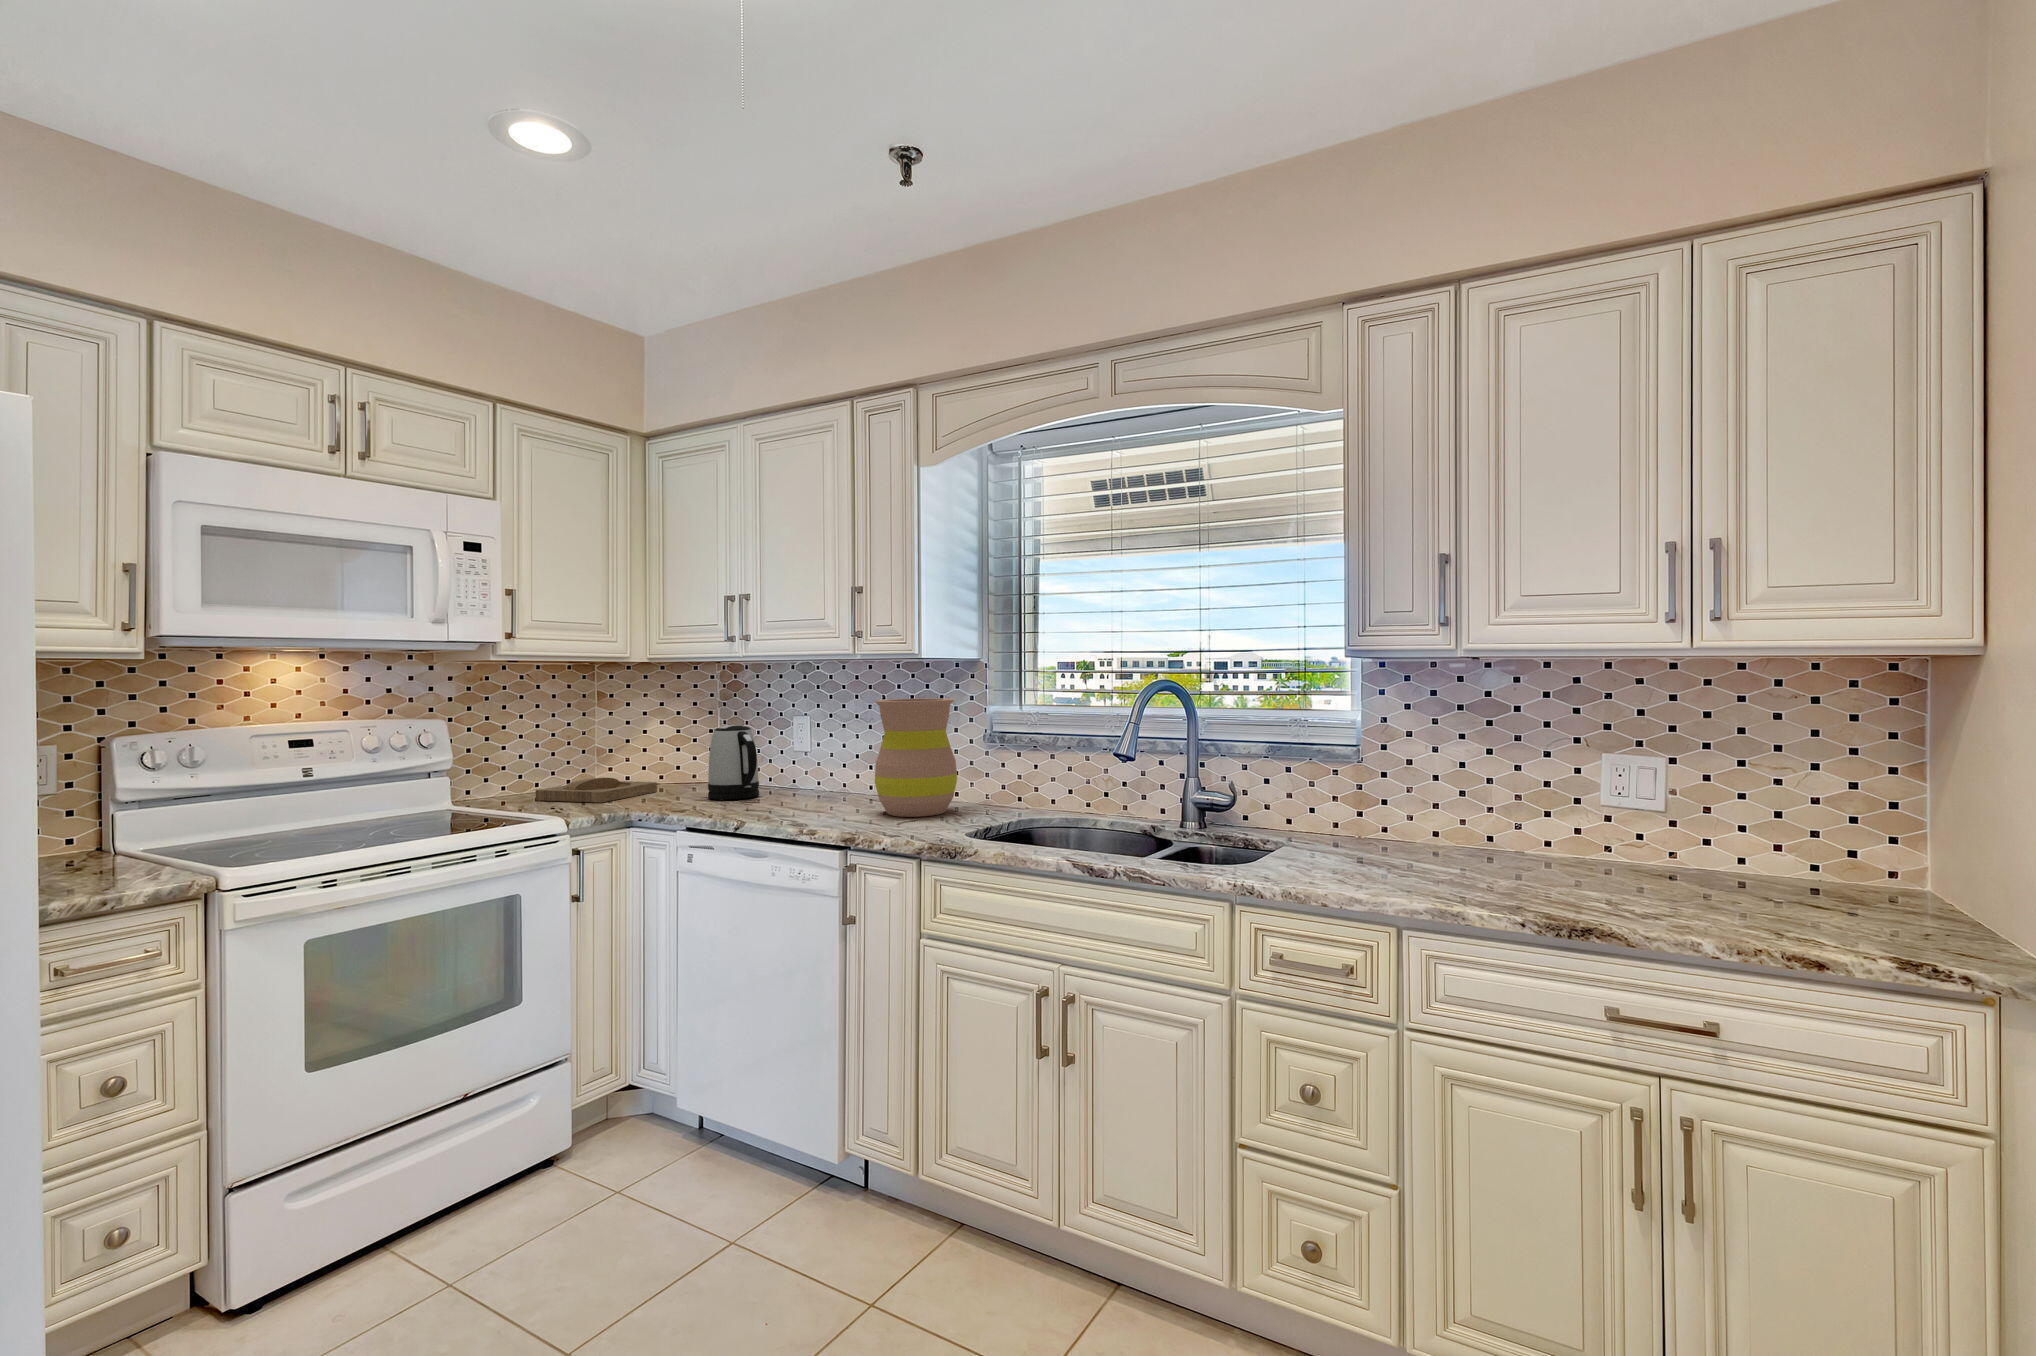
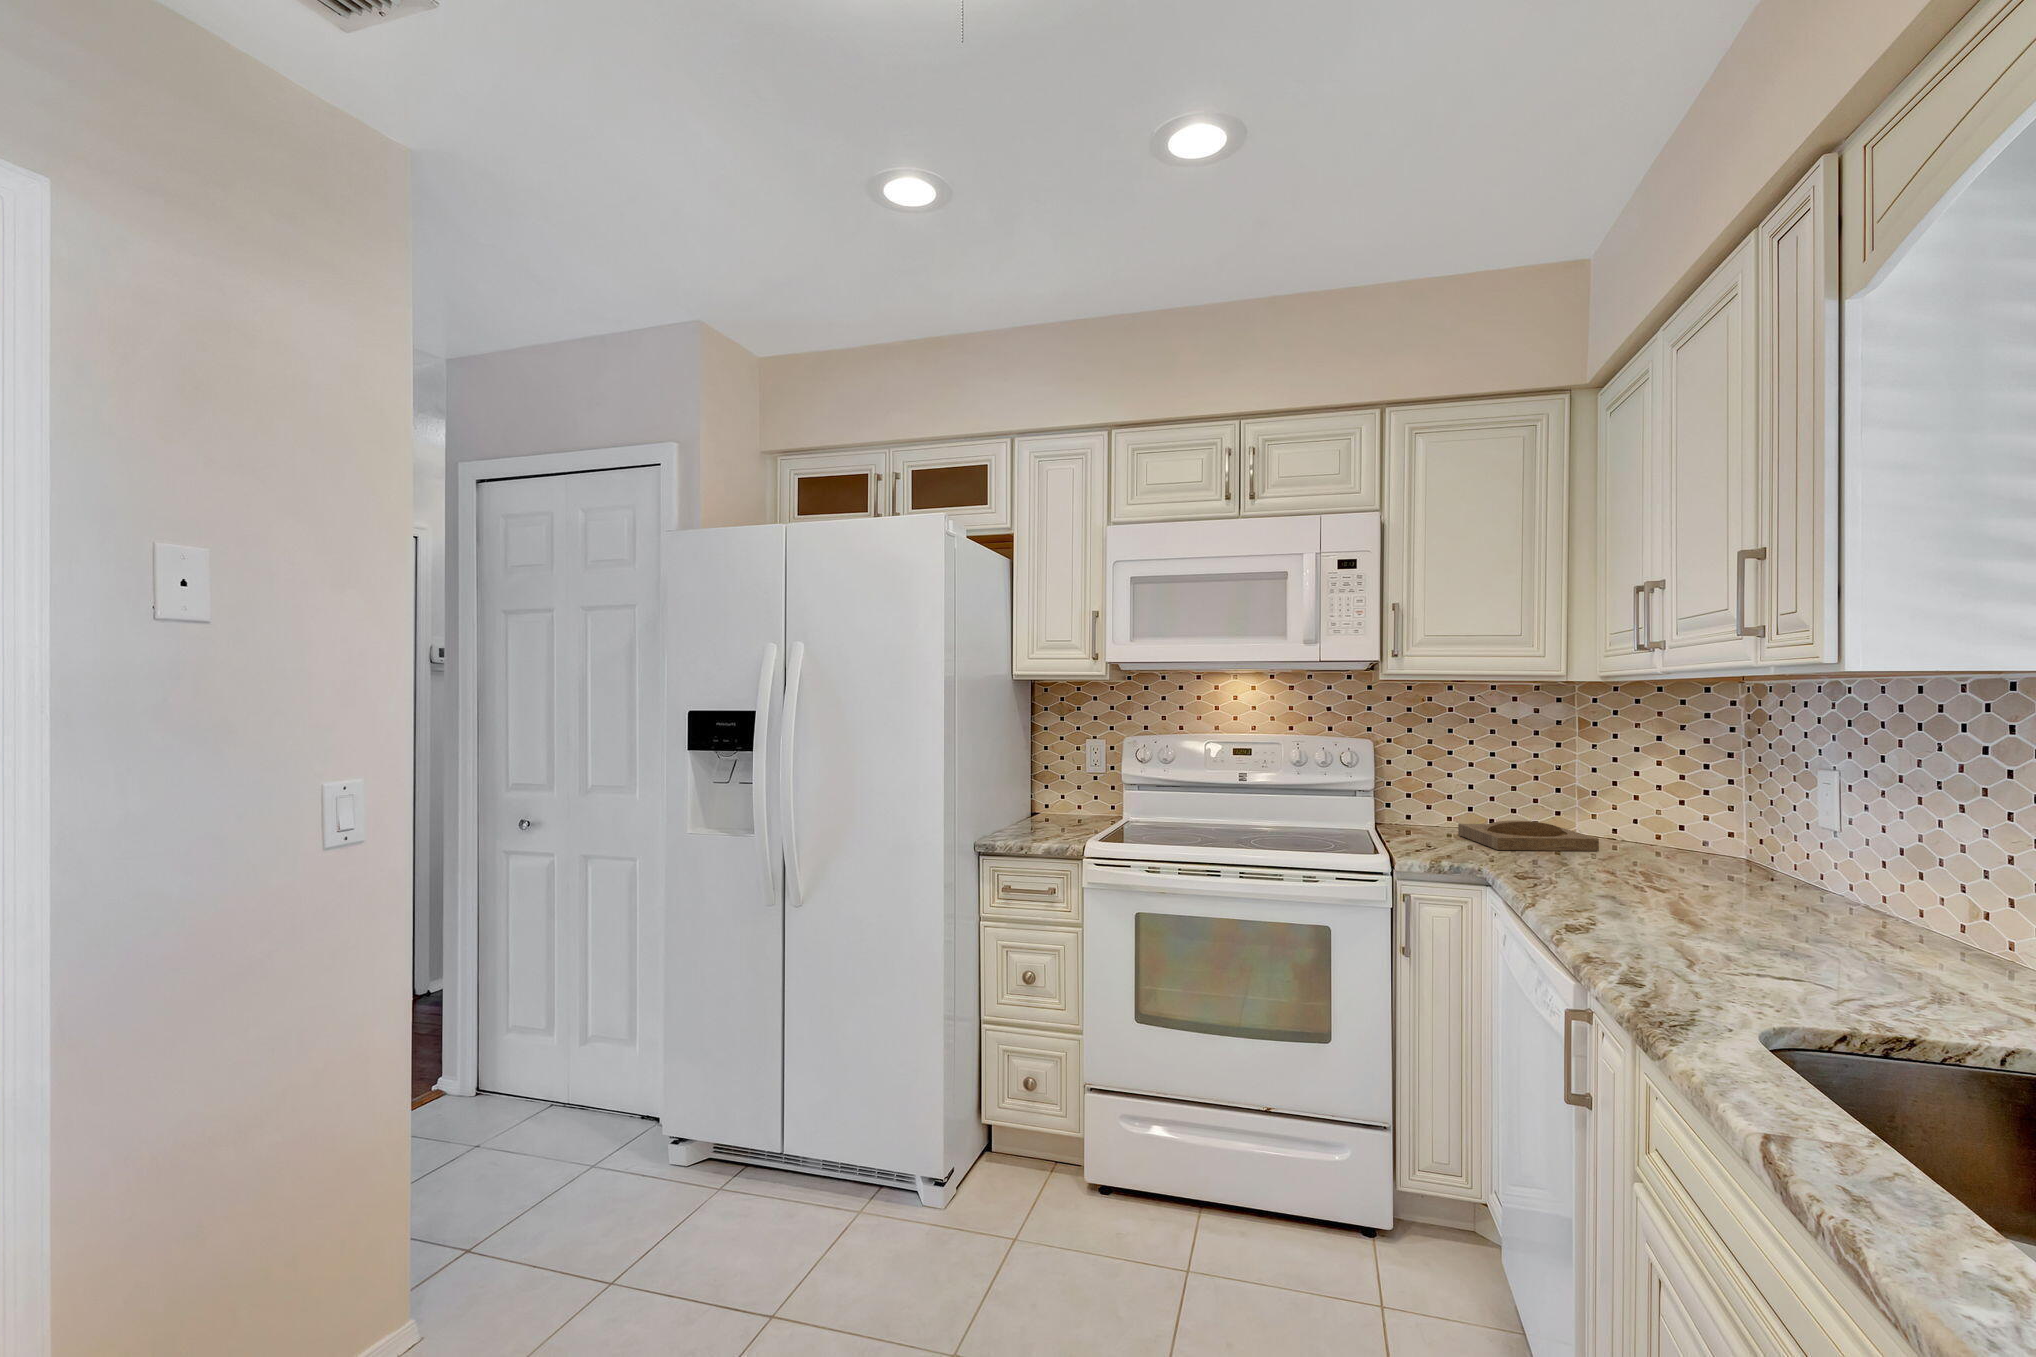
vase: present [875,698,957,817] -> none [1722,758,1921,986]
kettle: present [708,725,759,800] -> none [1611,776,1695,883]

